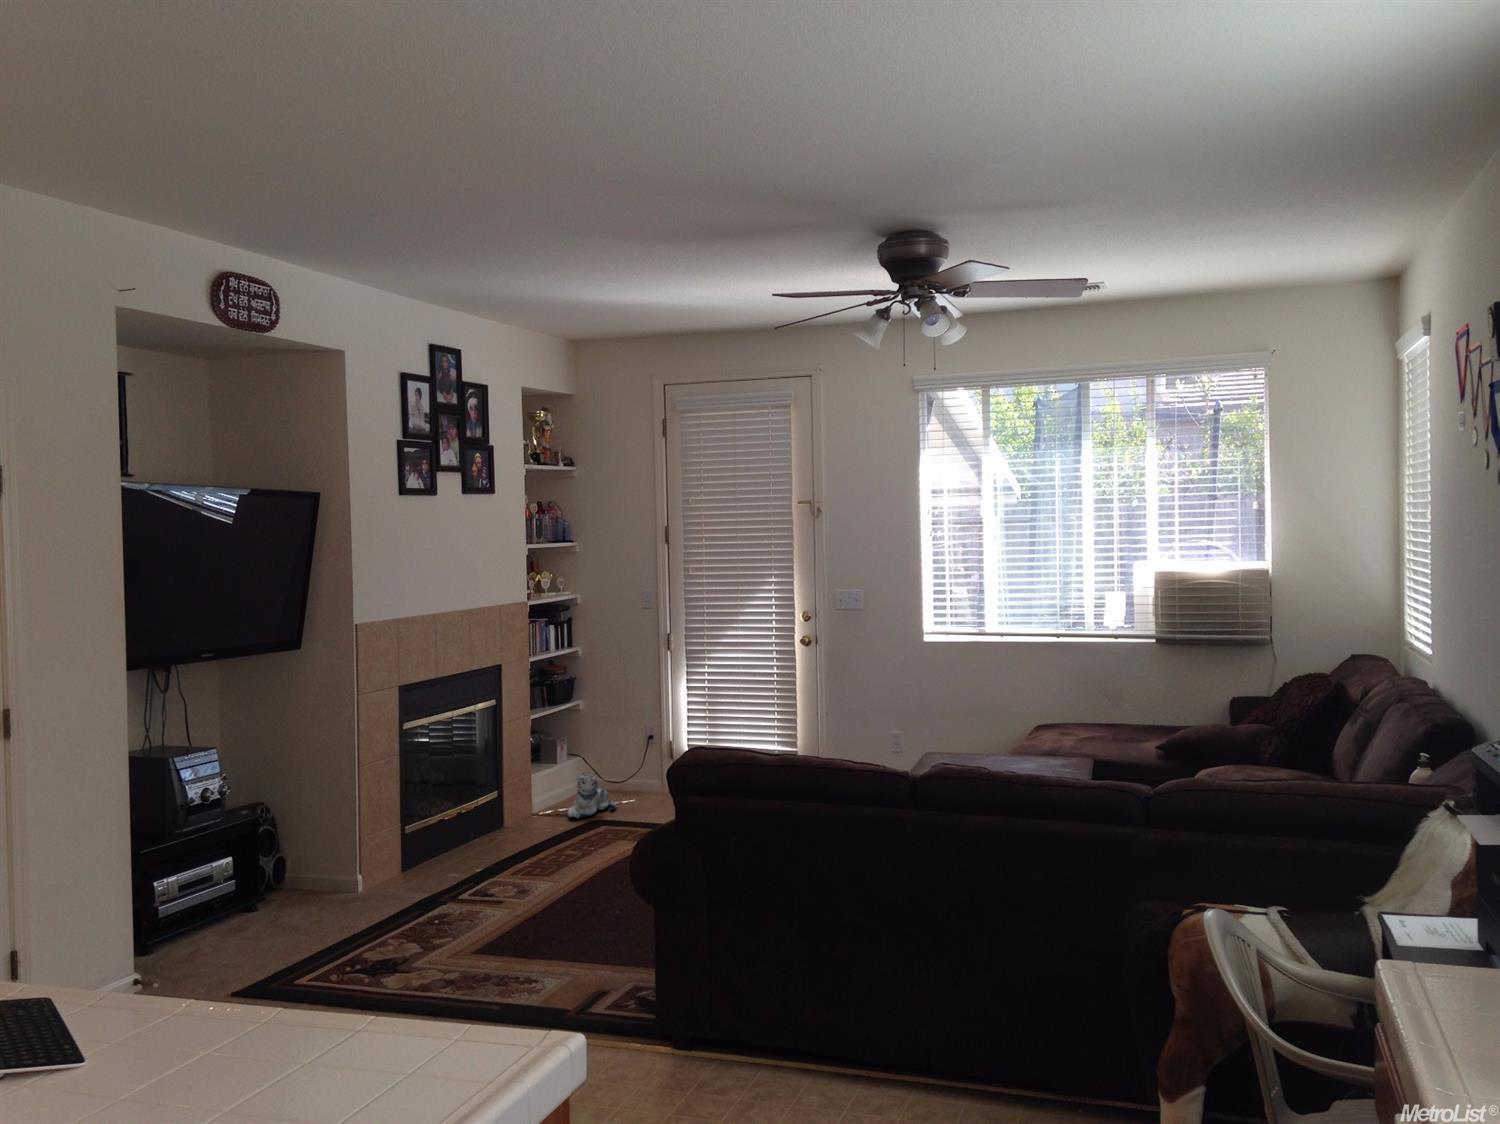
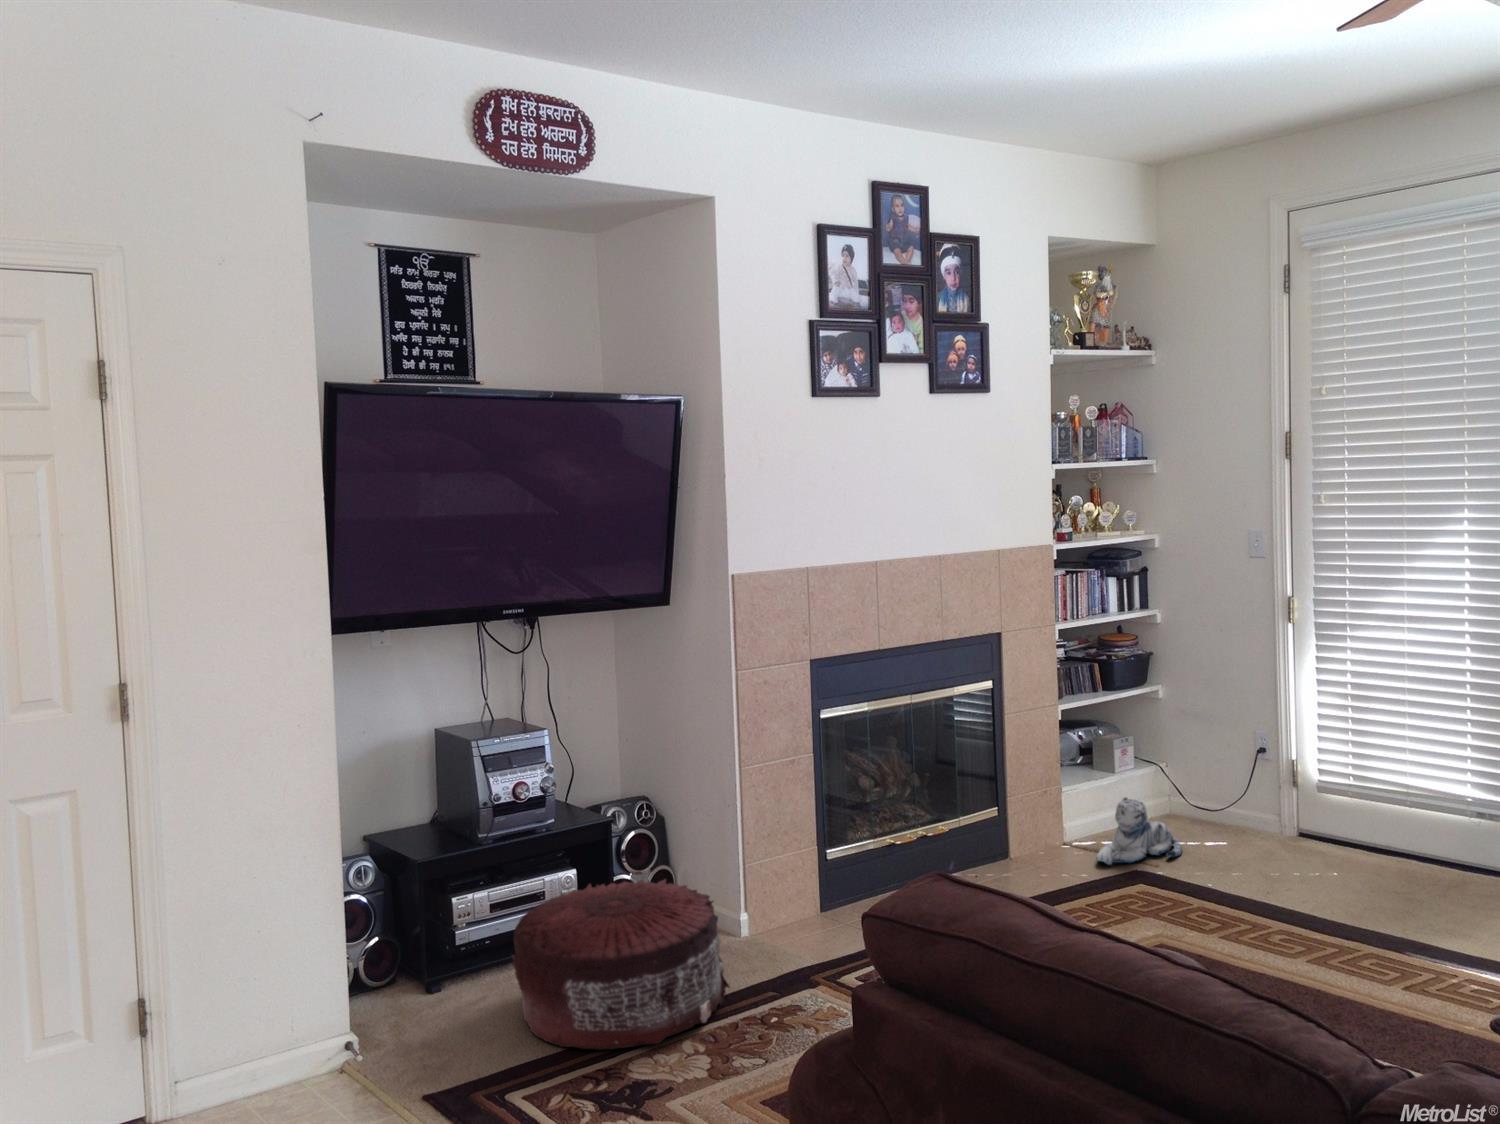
pouf: none [239,845,396,958] -> present [512,879,729,1049]

